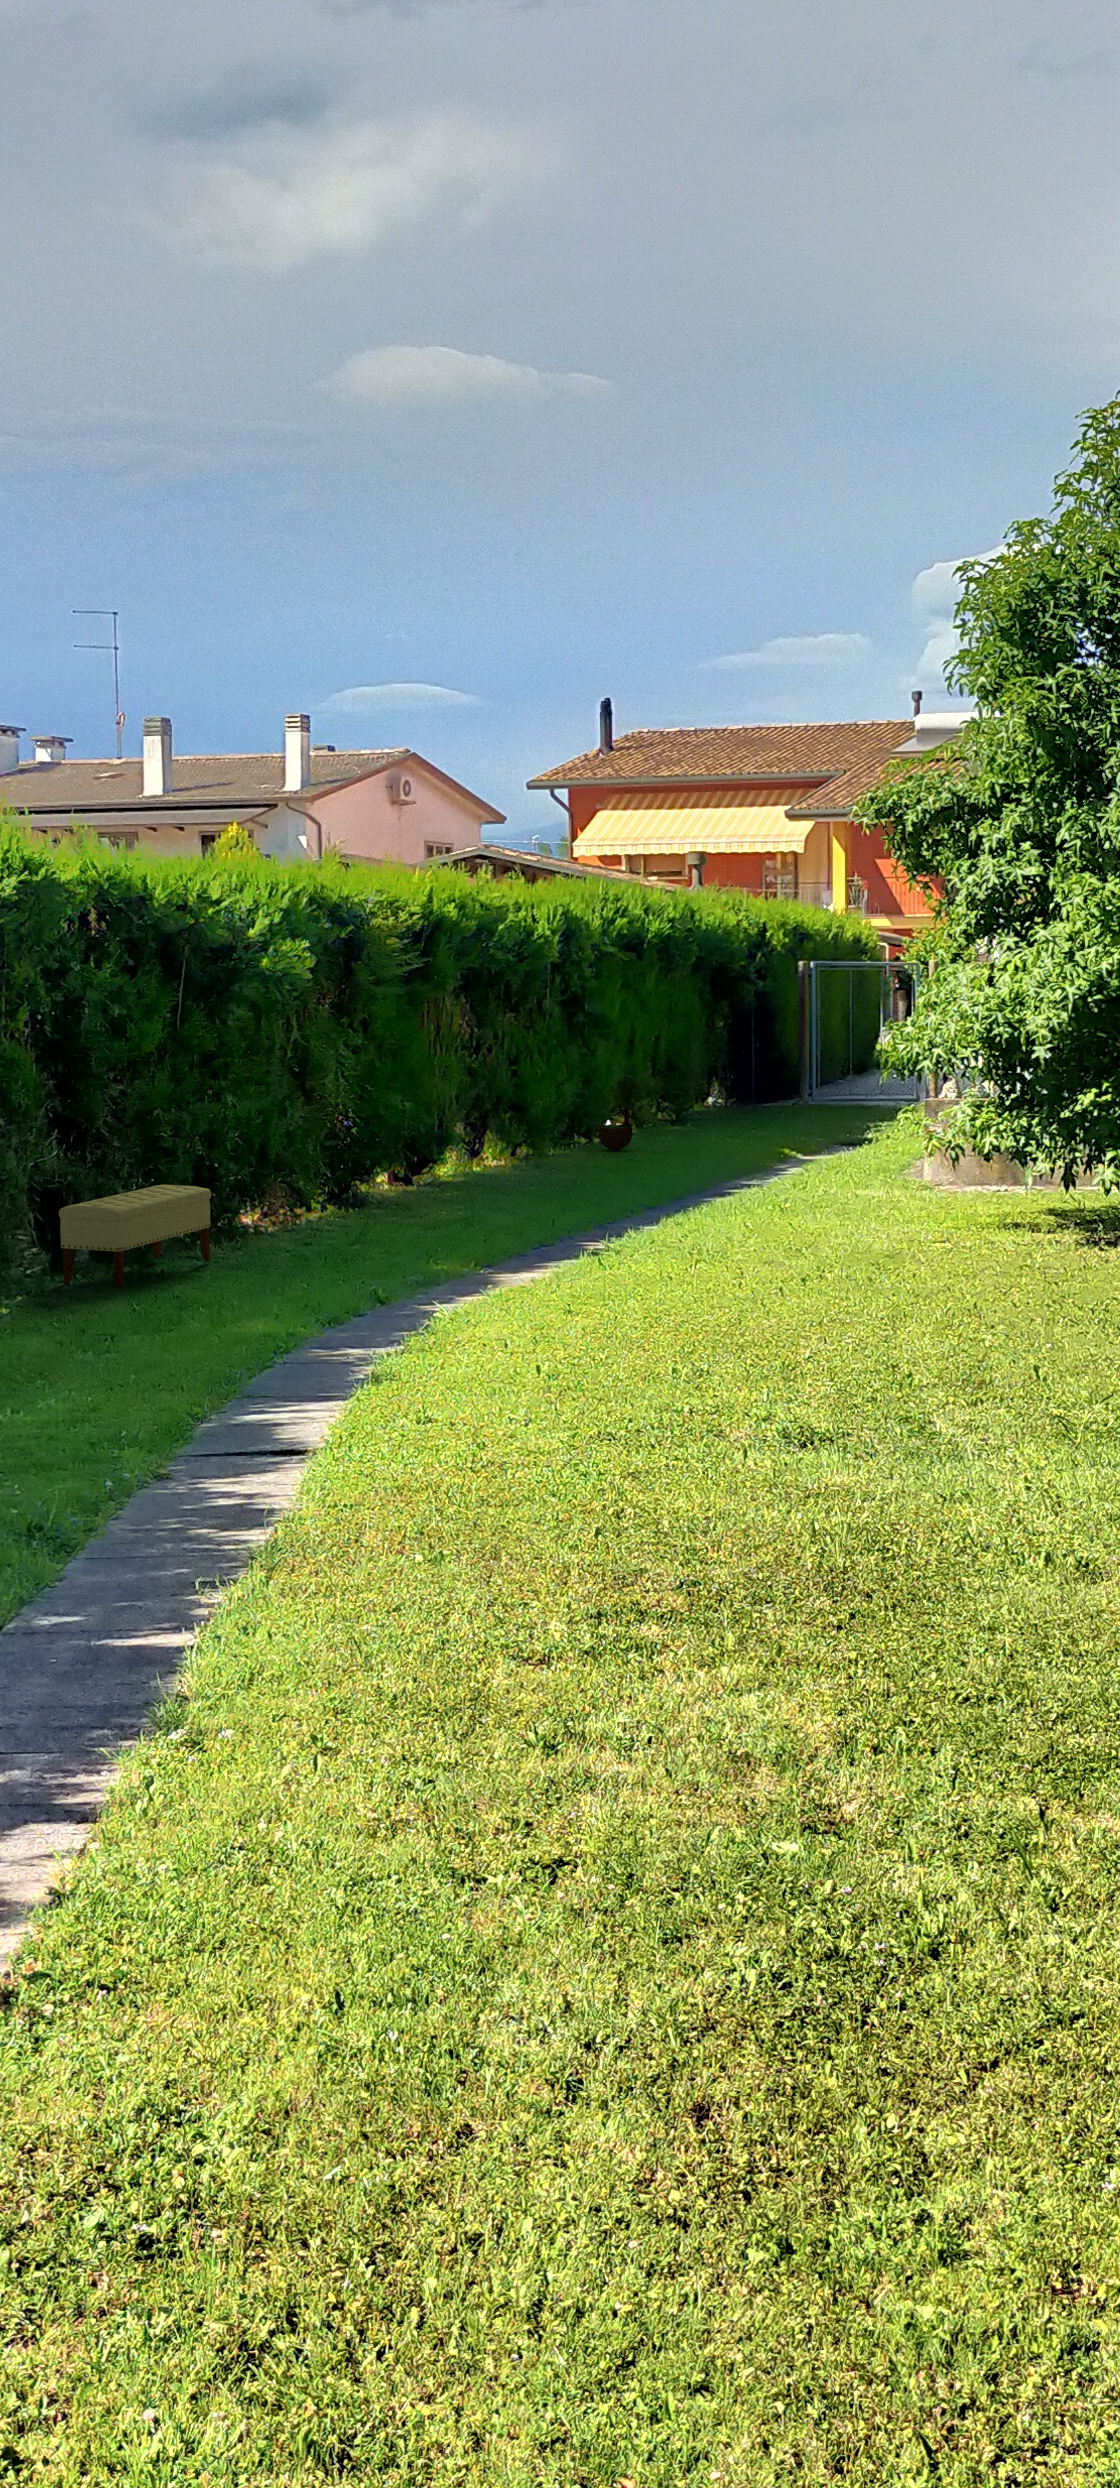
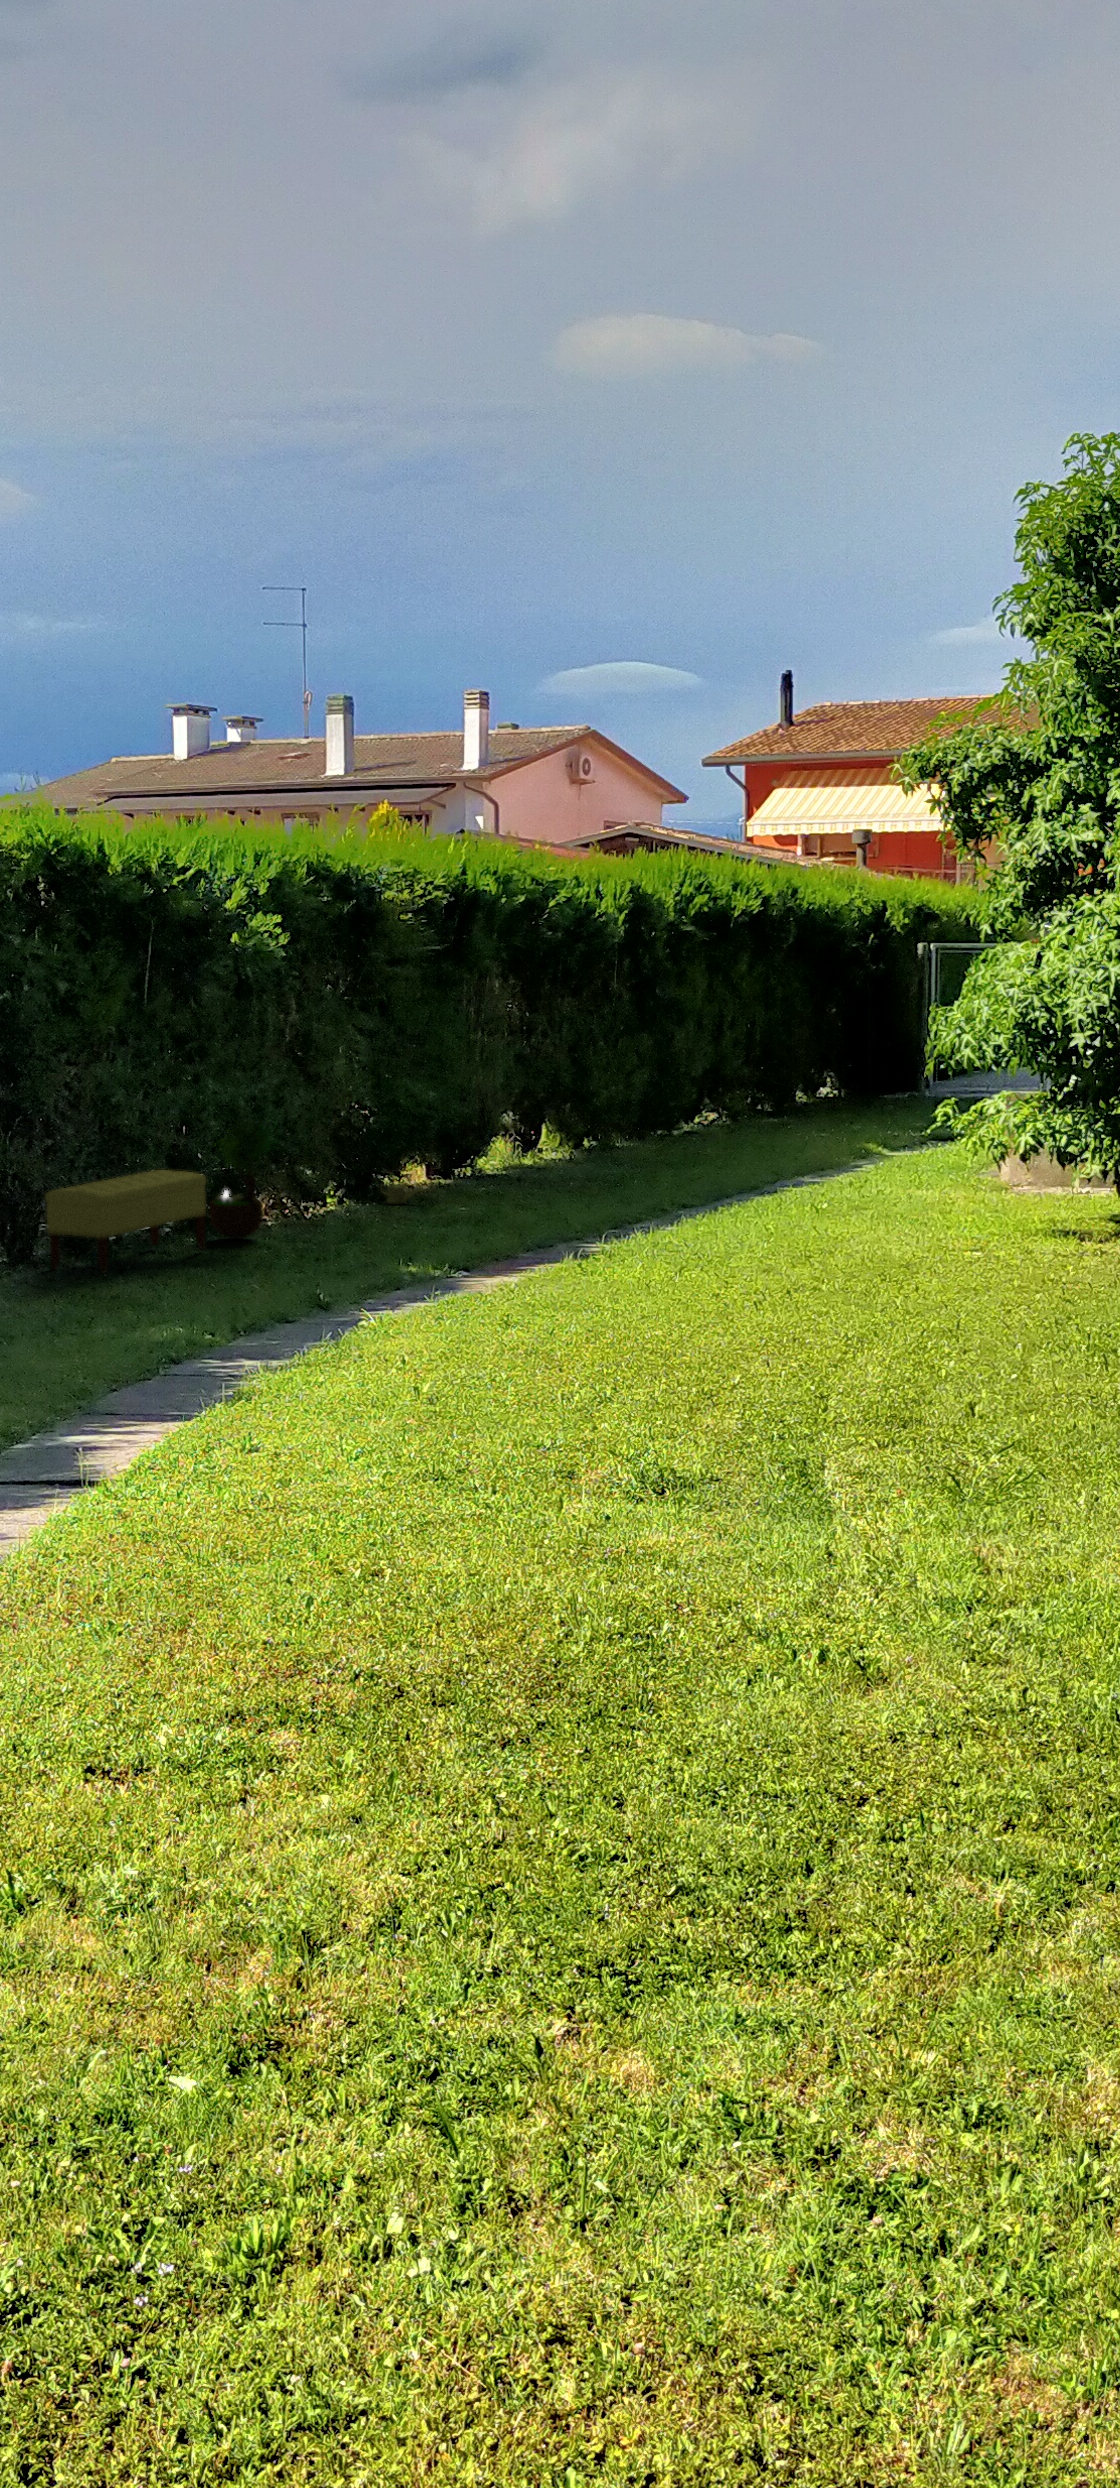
potted tree: present [598,1075,642,1150] -> present [208,1120,277,1239]
watering can: none [353,1195,397,1214] -> present [385,1184,423,1204]

